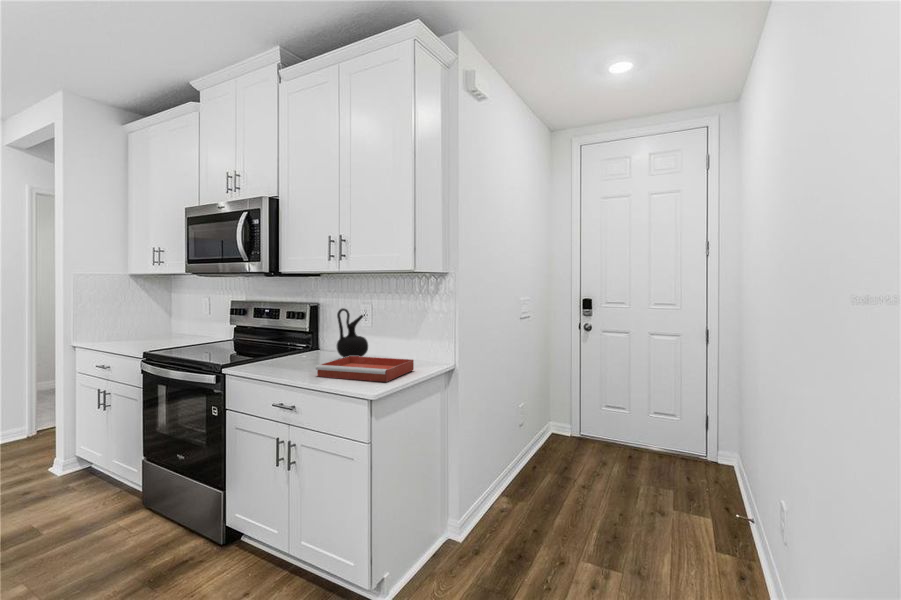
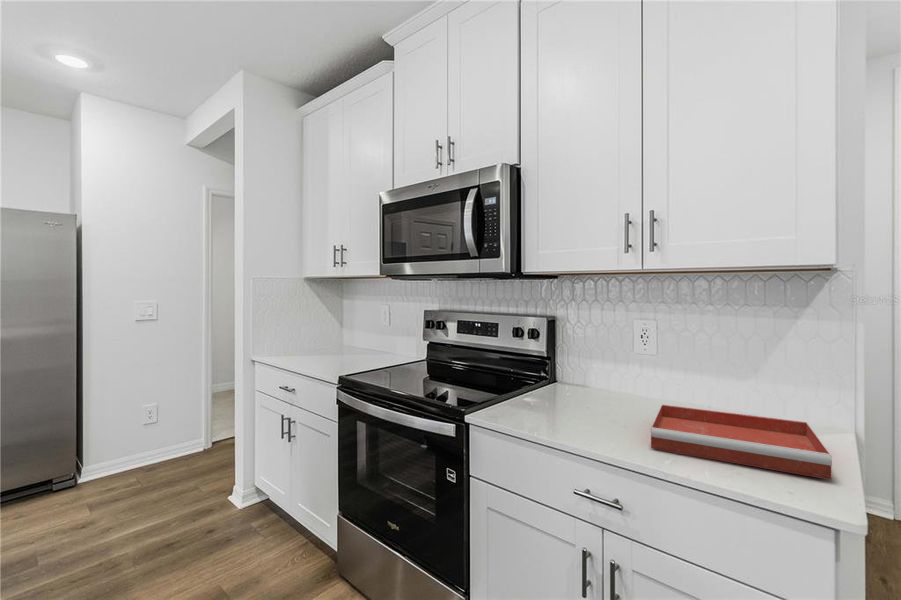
ceramic jug: present [337,308,368,358] -> none [612,326,664,407]

